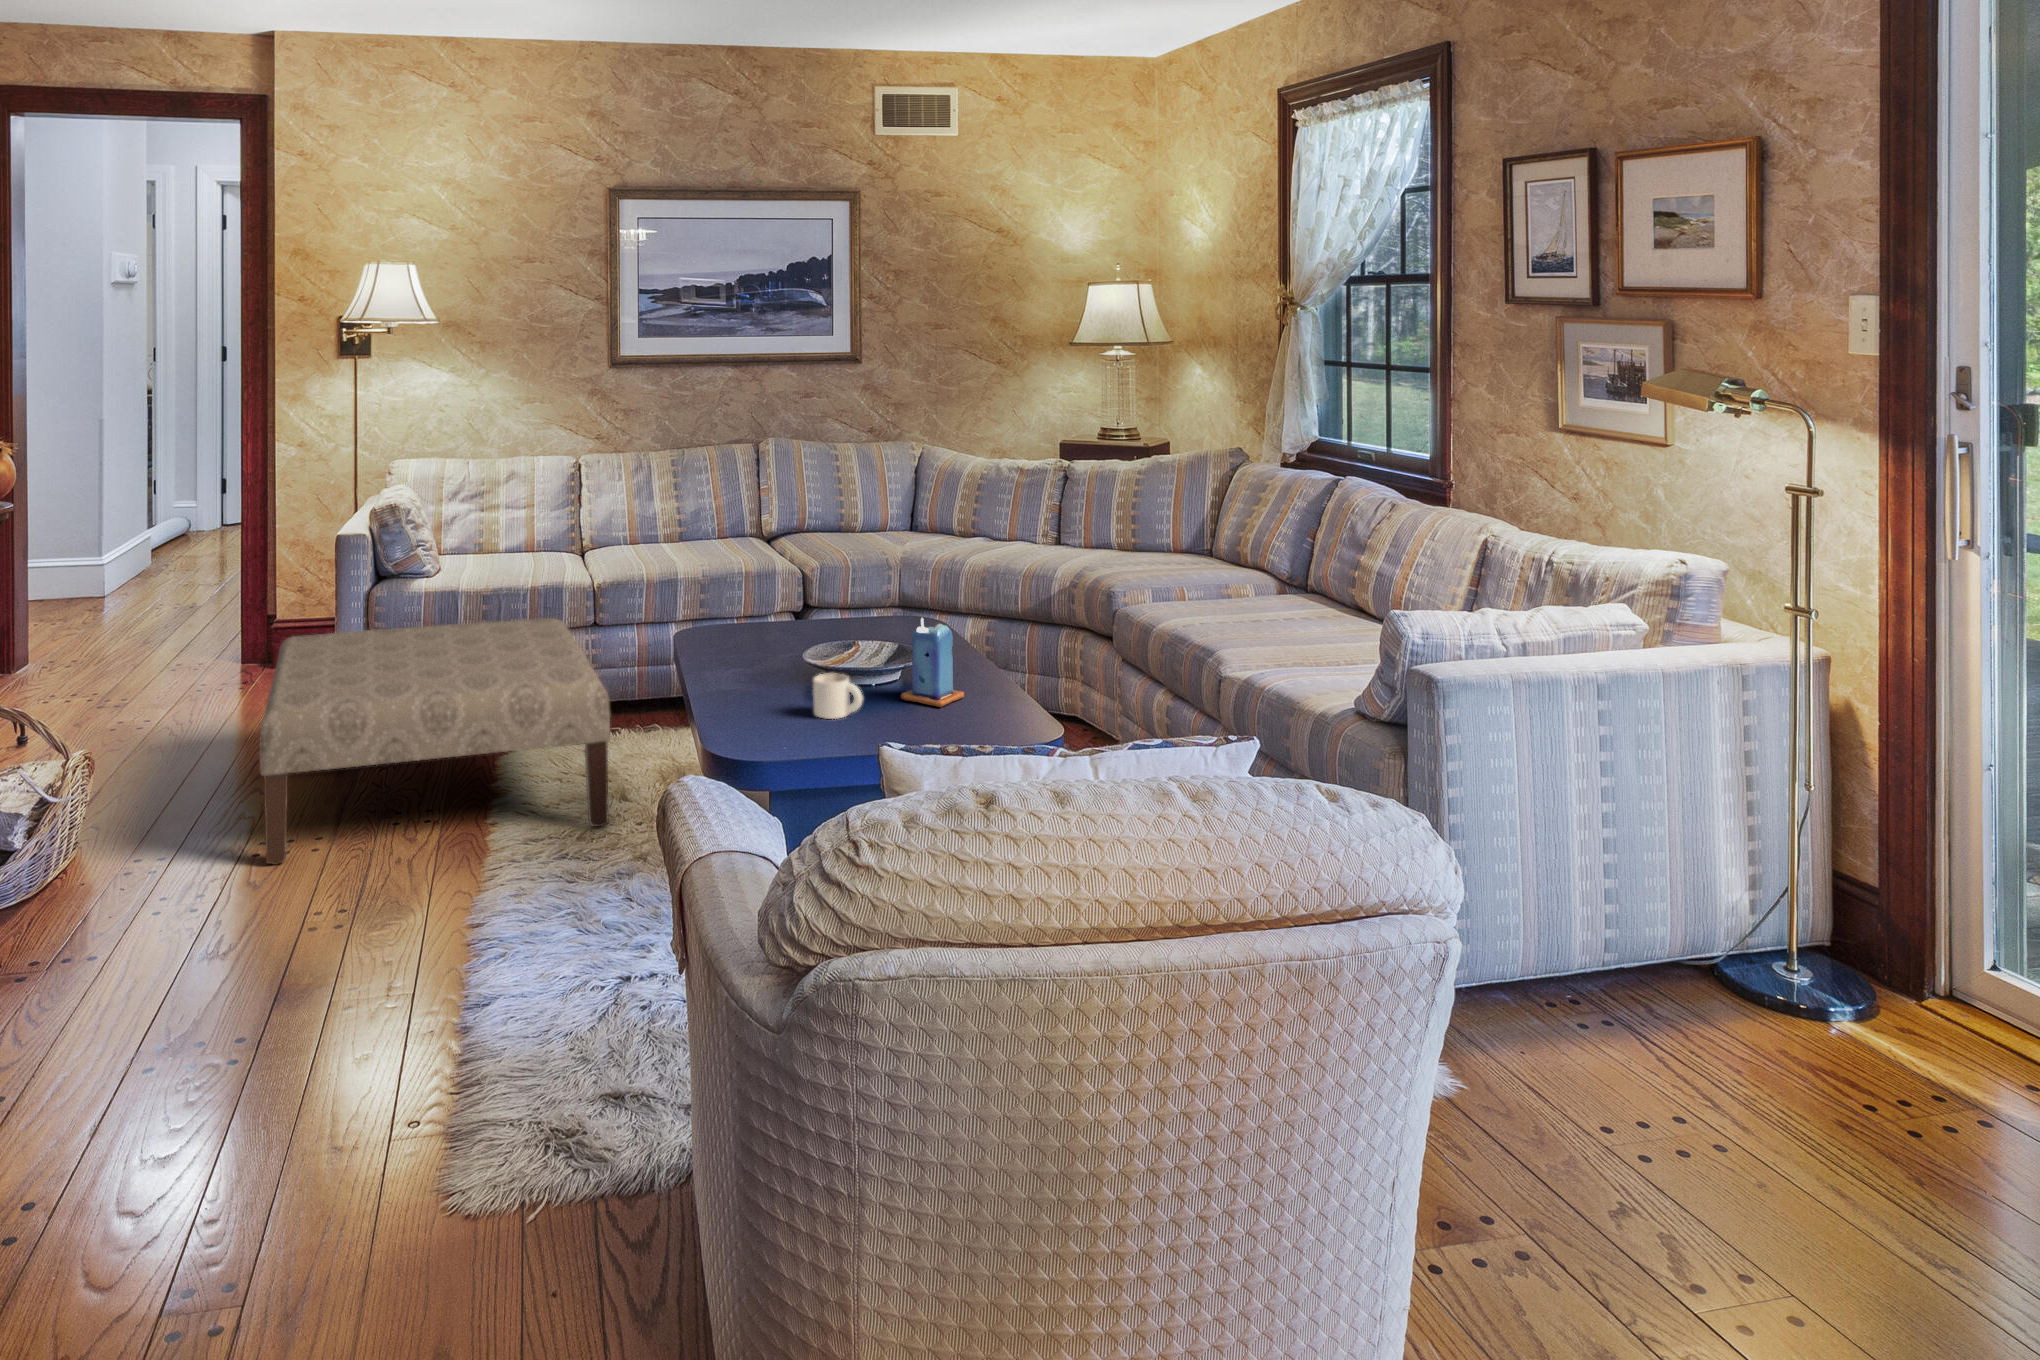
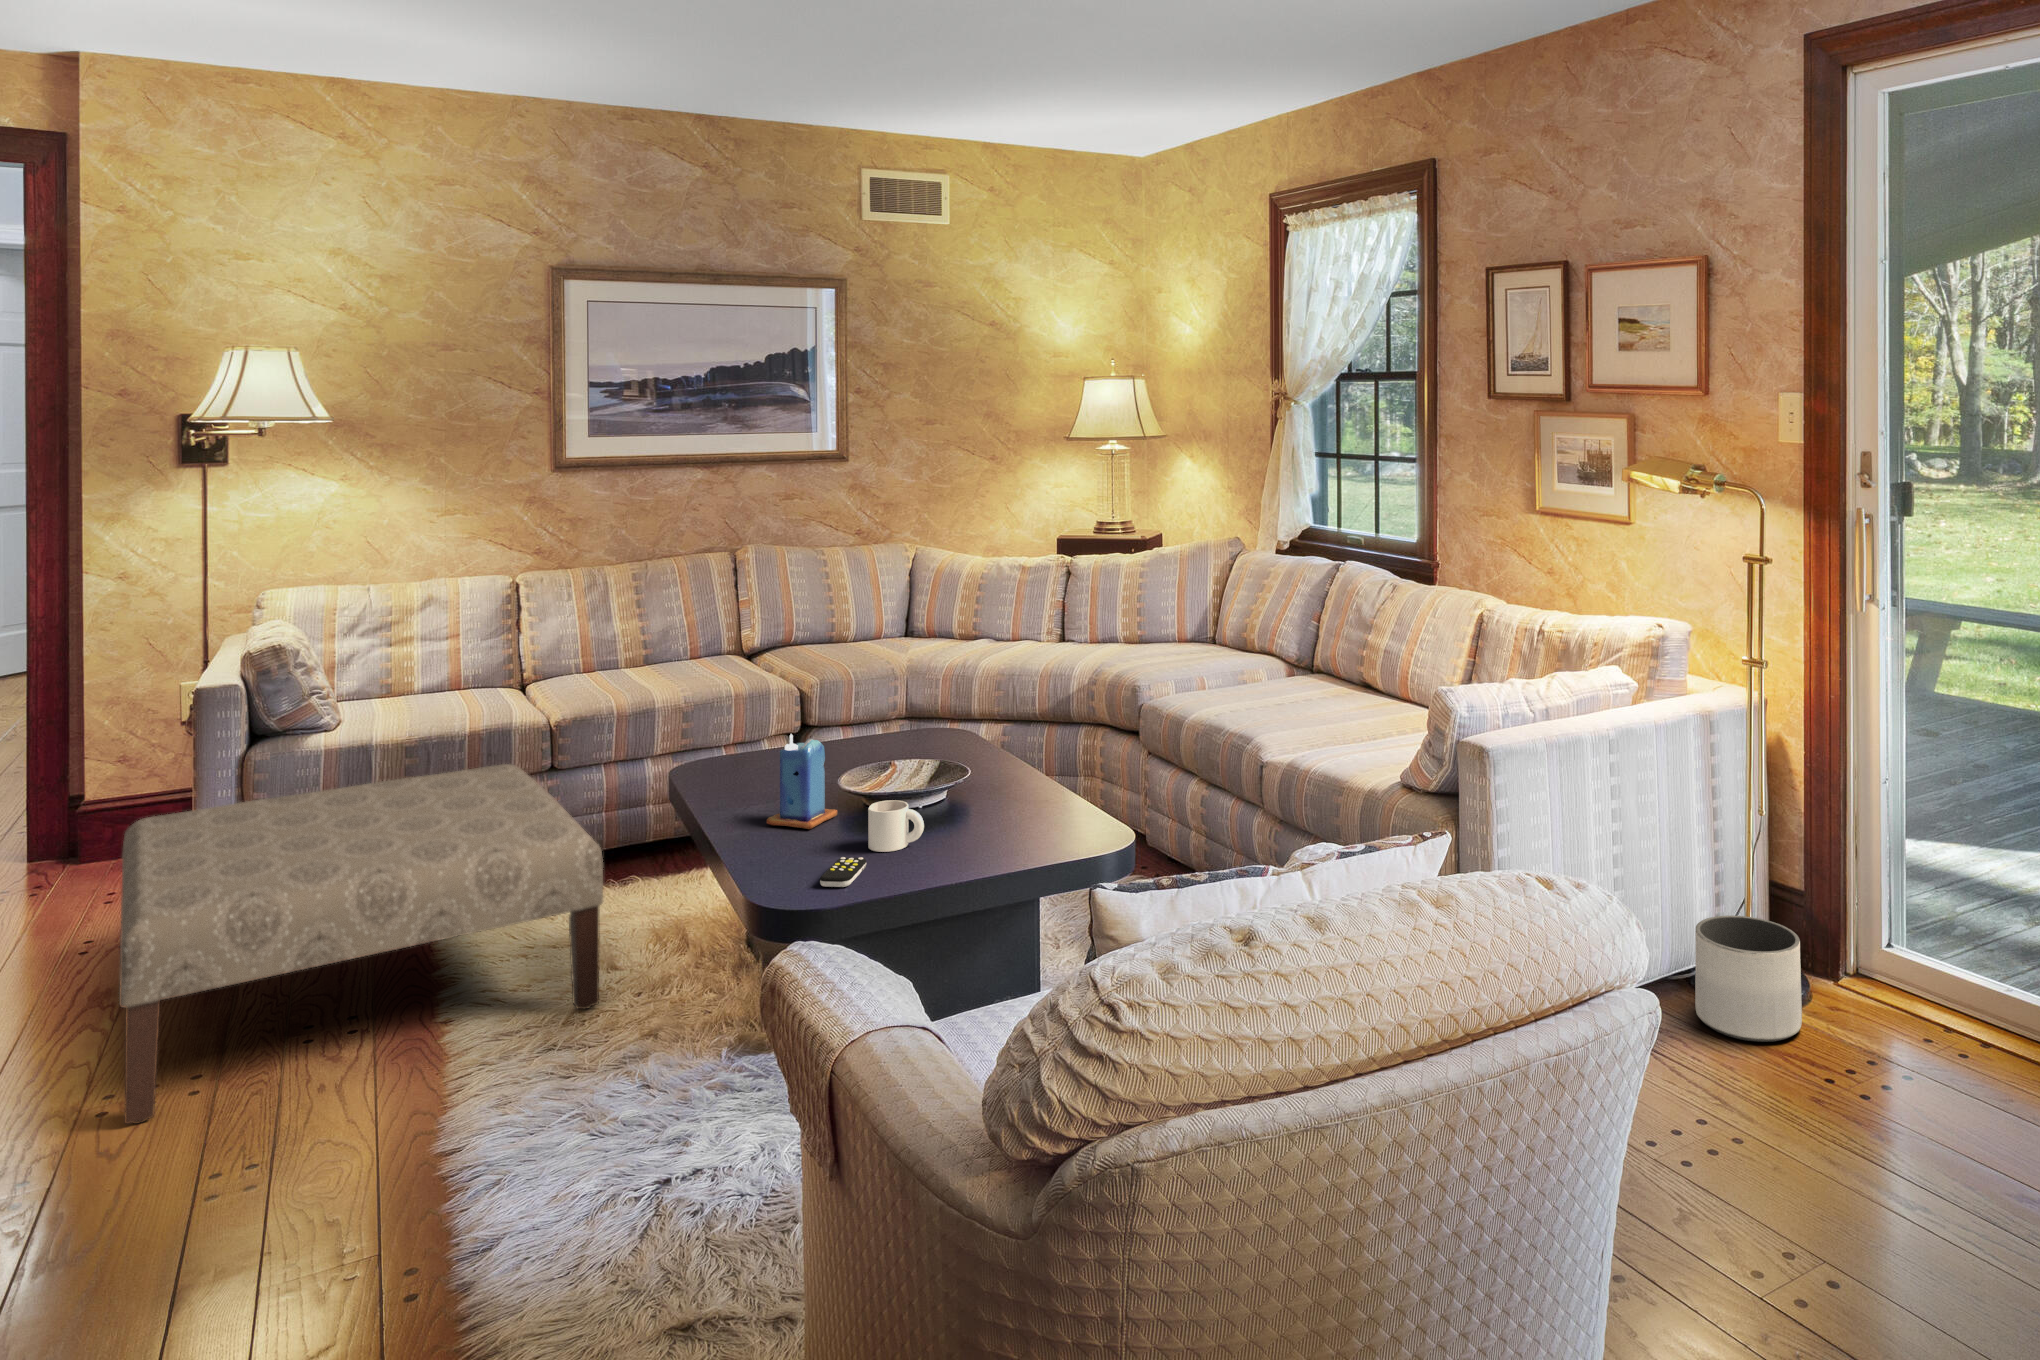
candle: present [901,618,964,707] -> present [767,734,837,829]
remote control: none [762,719,806,744] -> present [820,857,866,887]
planter: none [1689,887,1825,1031] -> present [1695,916,1802,1042]

